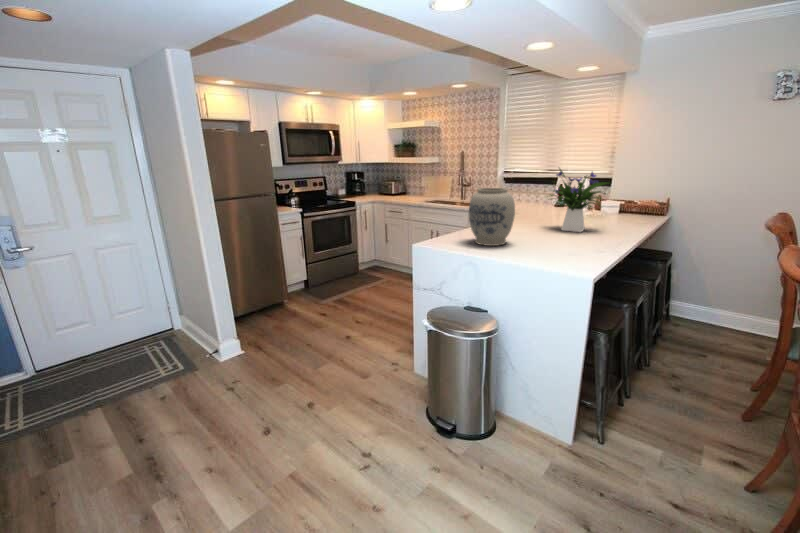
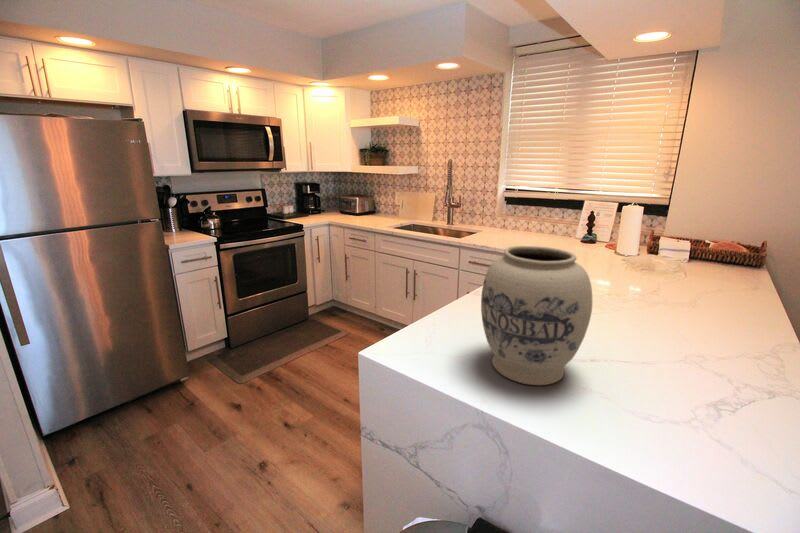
flower arrangement: present [551,168,609,232] -> none [611,196,754,321]

